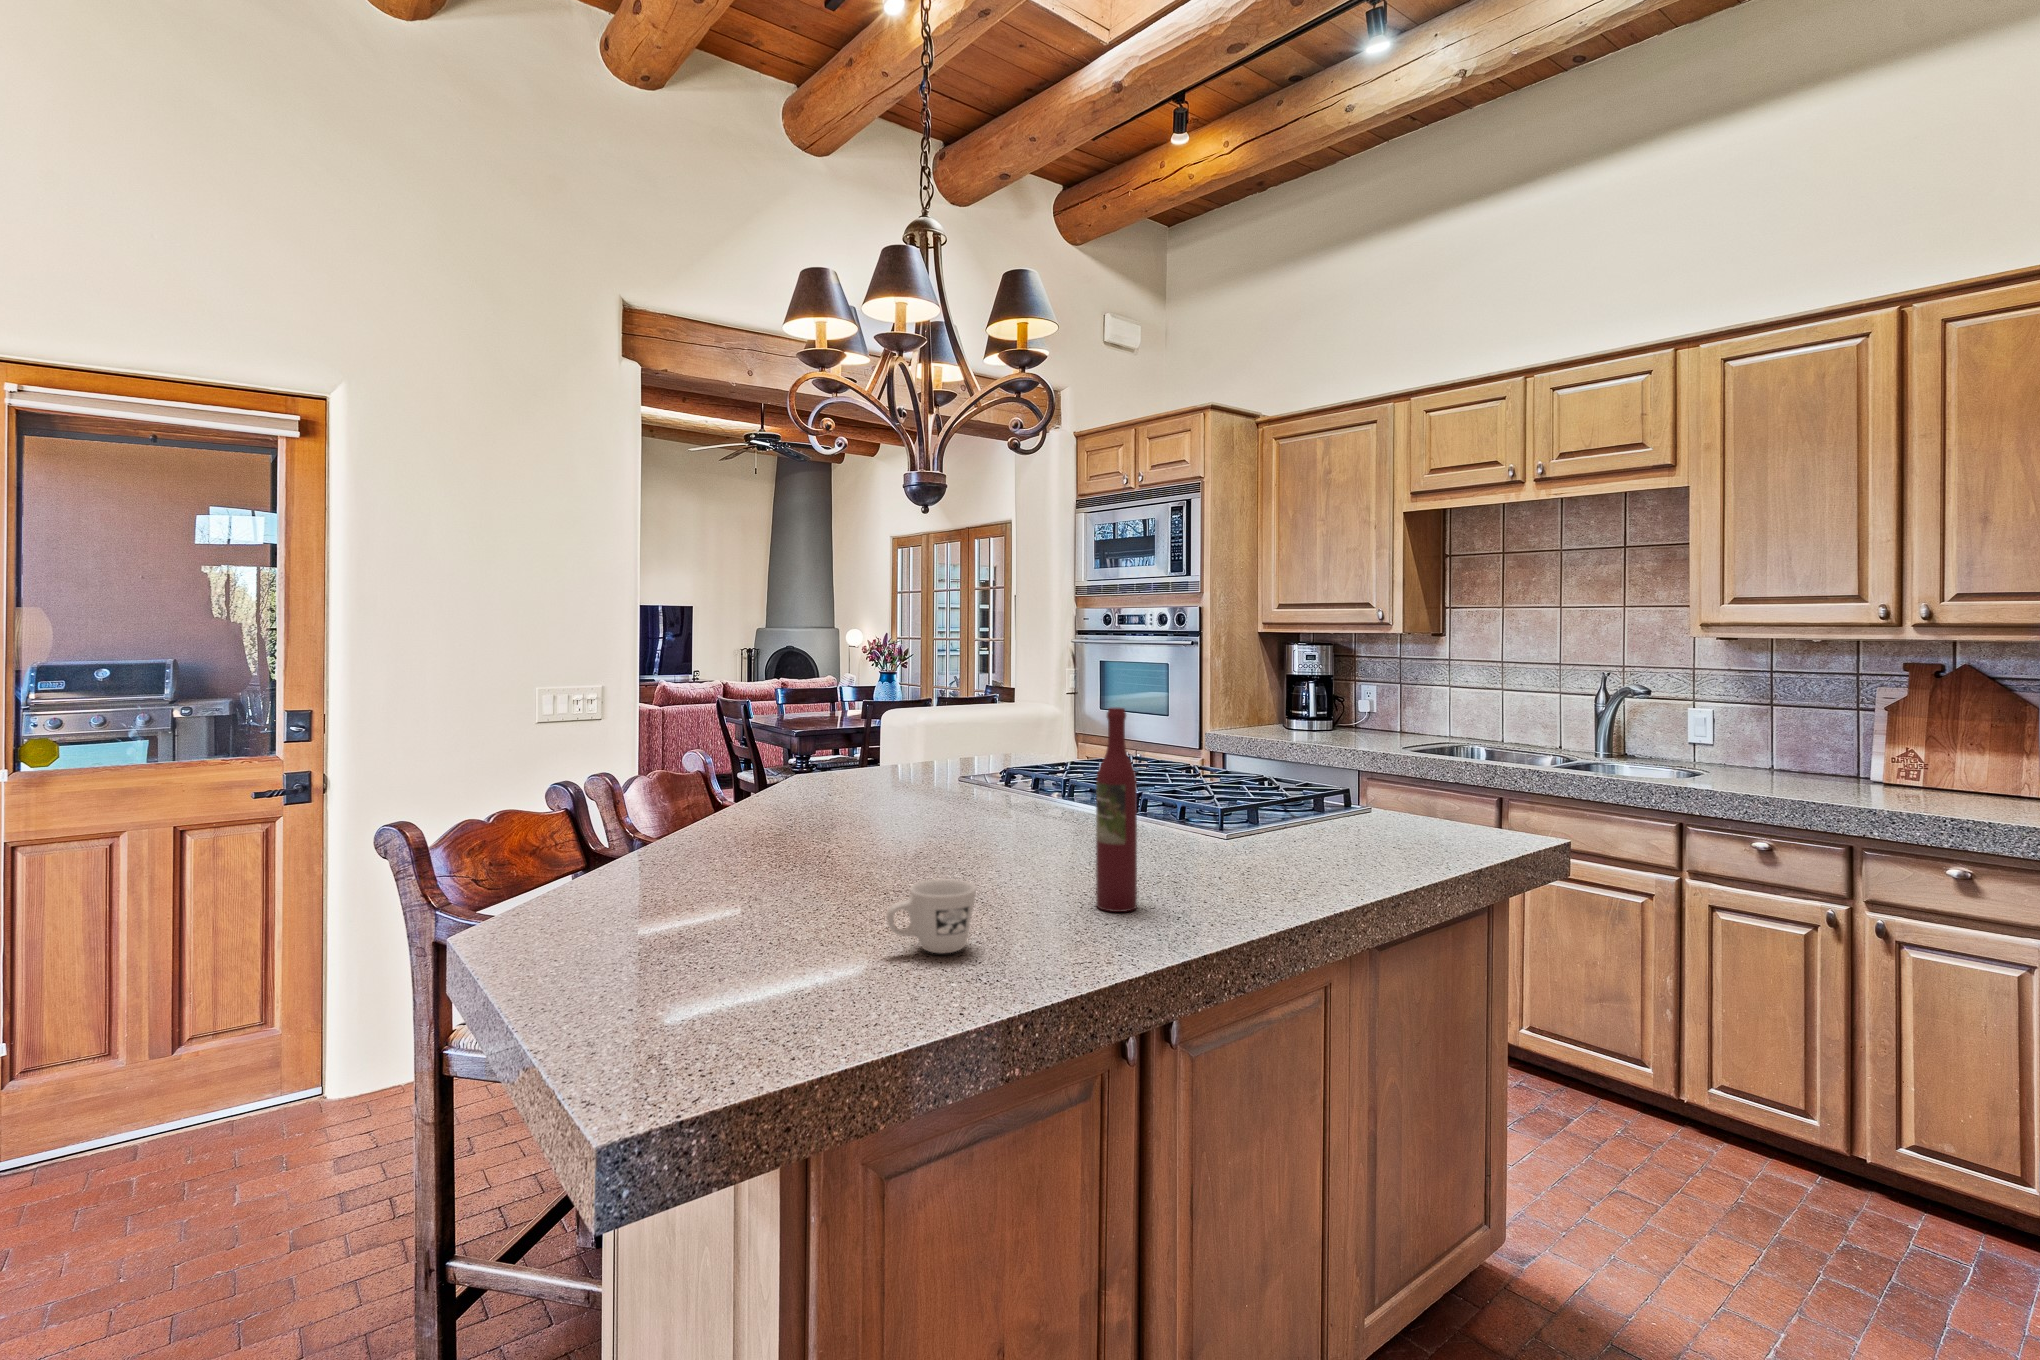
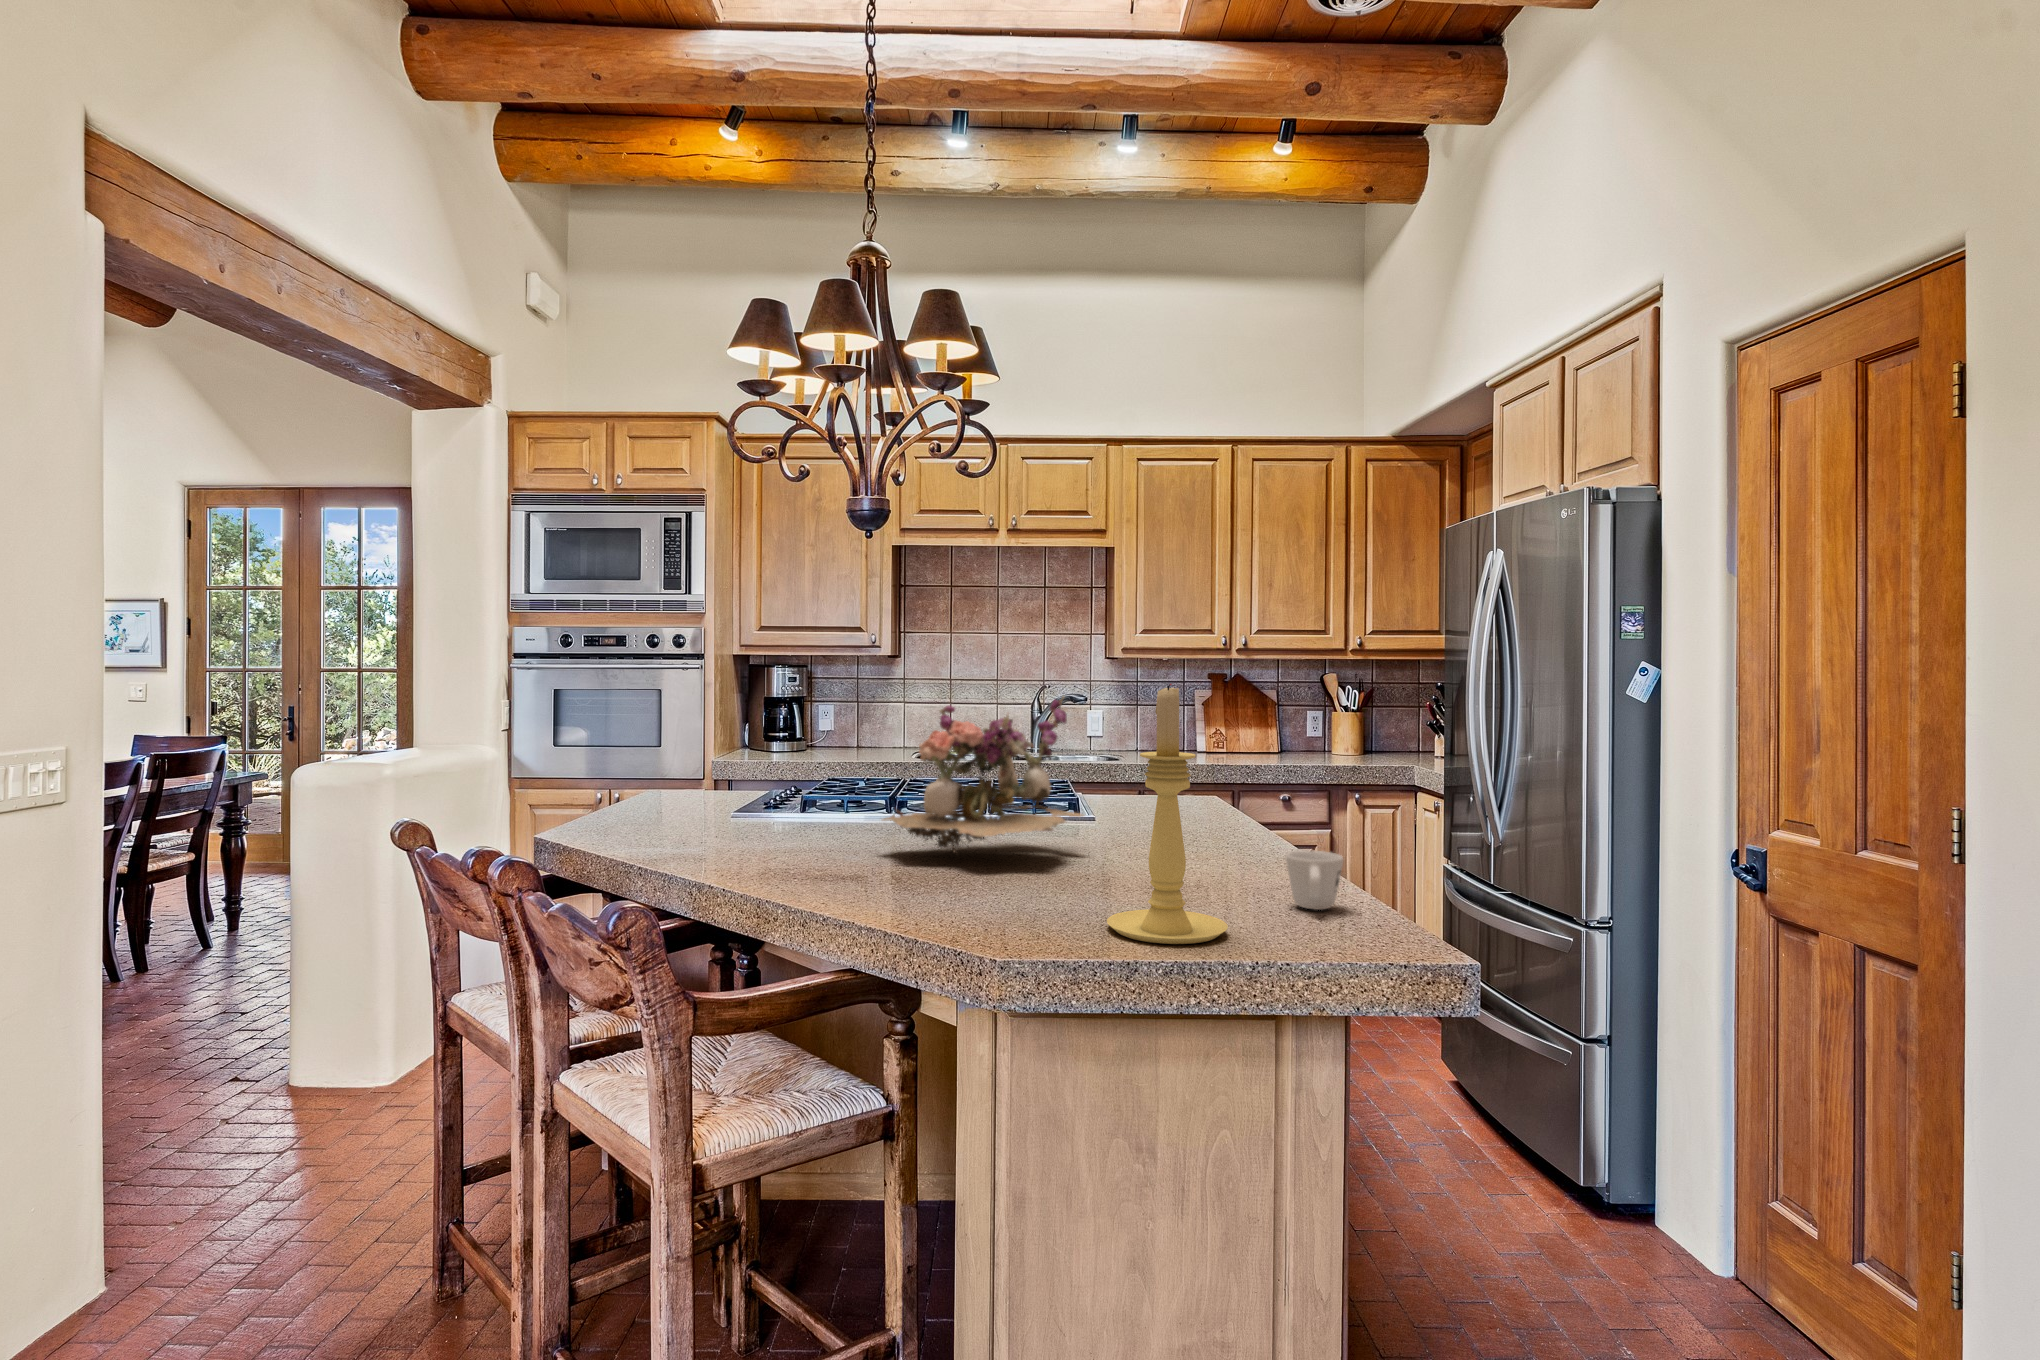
candle holder: none [671,675,795,941] -> present [1107,684,1228,944]
flower arrangement: none [860,684,1047,835] -> present [883,696,1083,853]
wine bottle: present [1096,708,1137,912] -> none [1245,707,1279,871]

